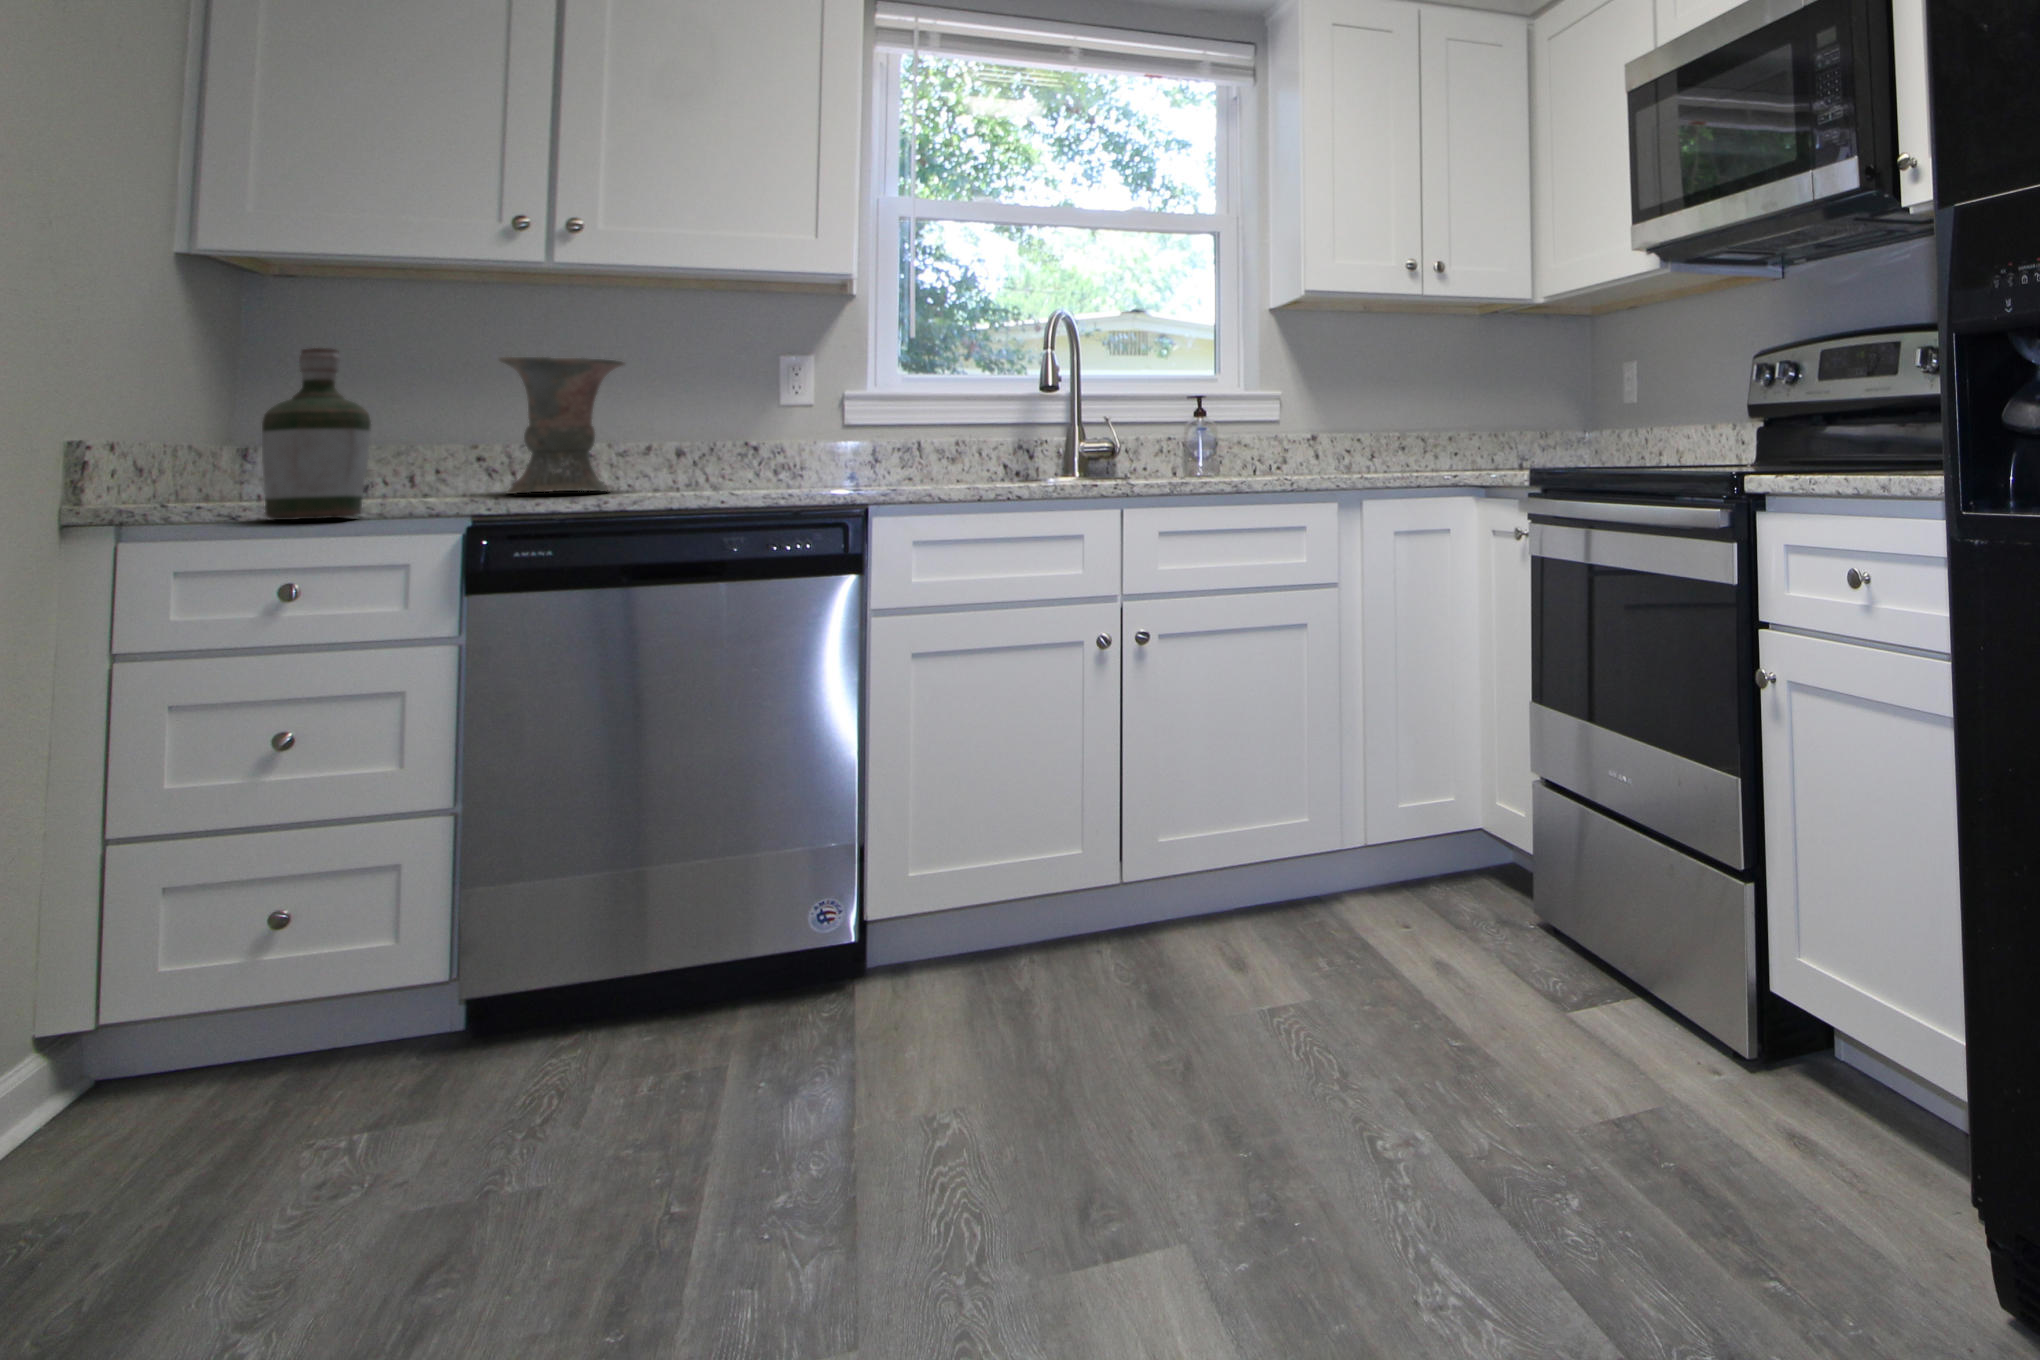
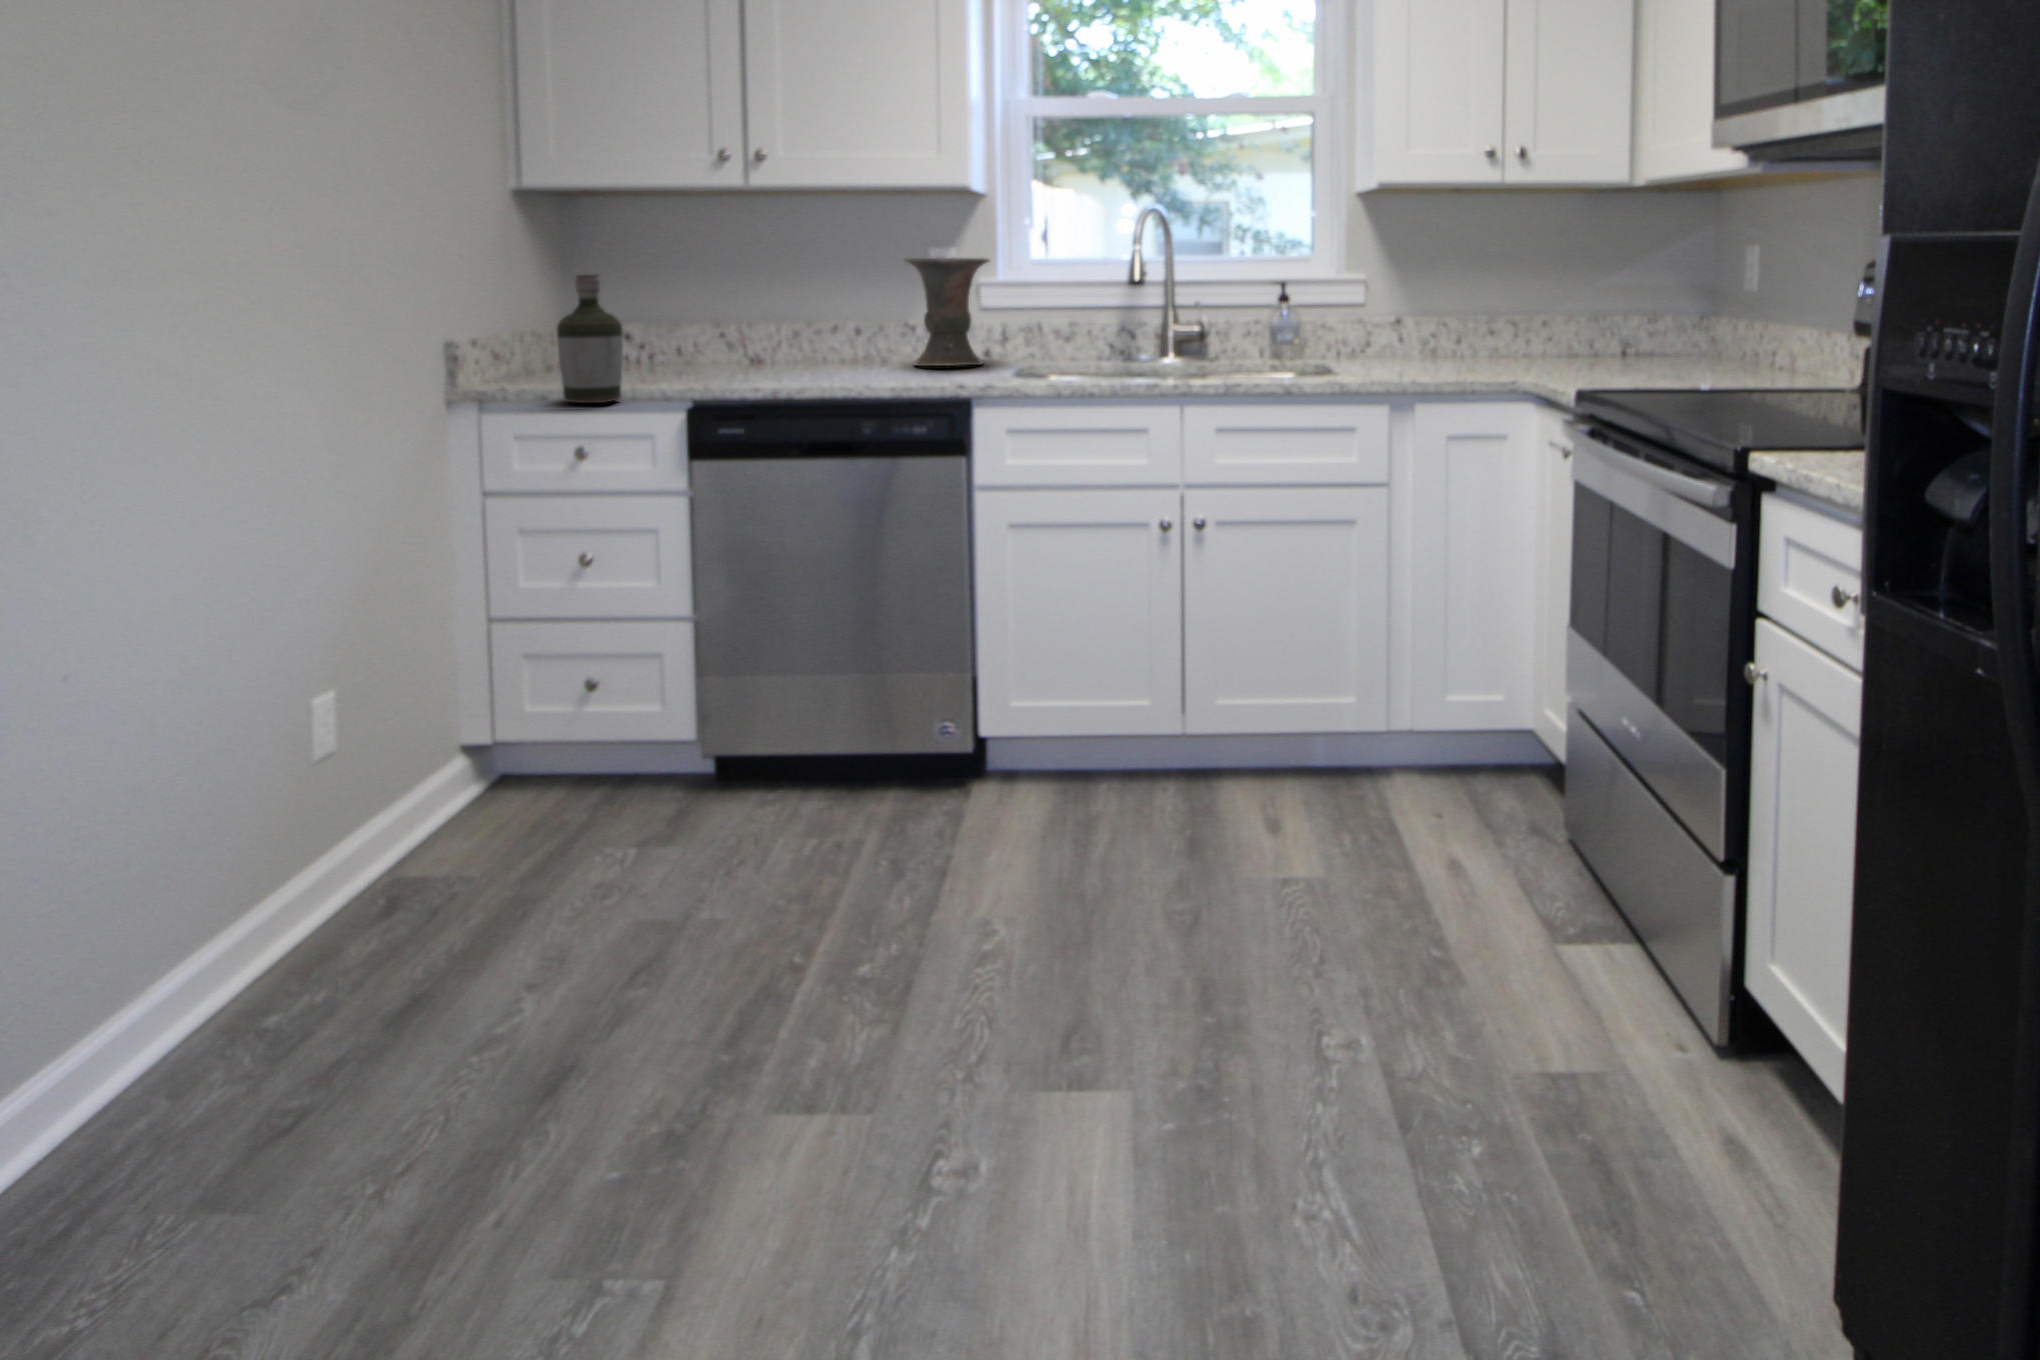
vase: present [499,357,625,494] -> present [905,258,989,366]

